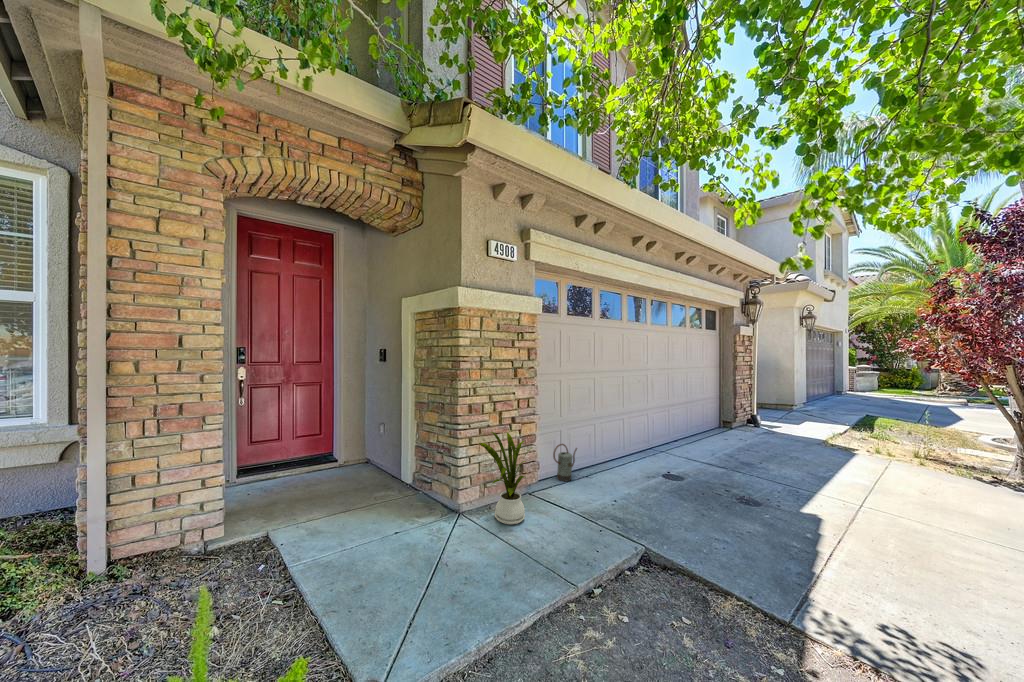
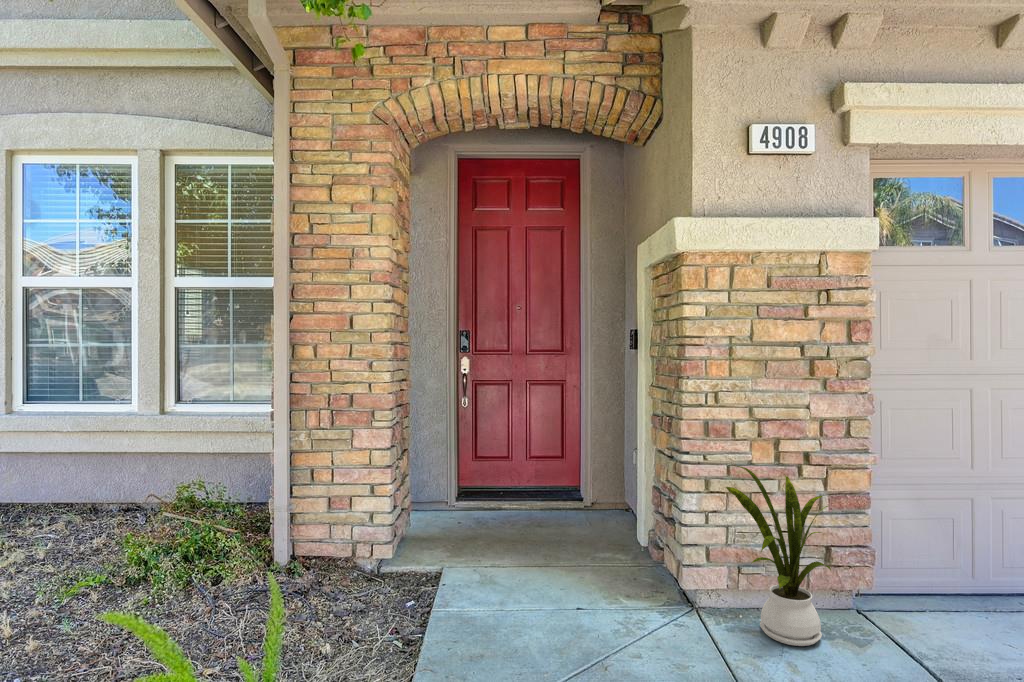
watering can: present [553,444,577,481] -> none [917,524,986,606]

